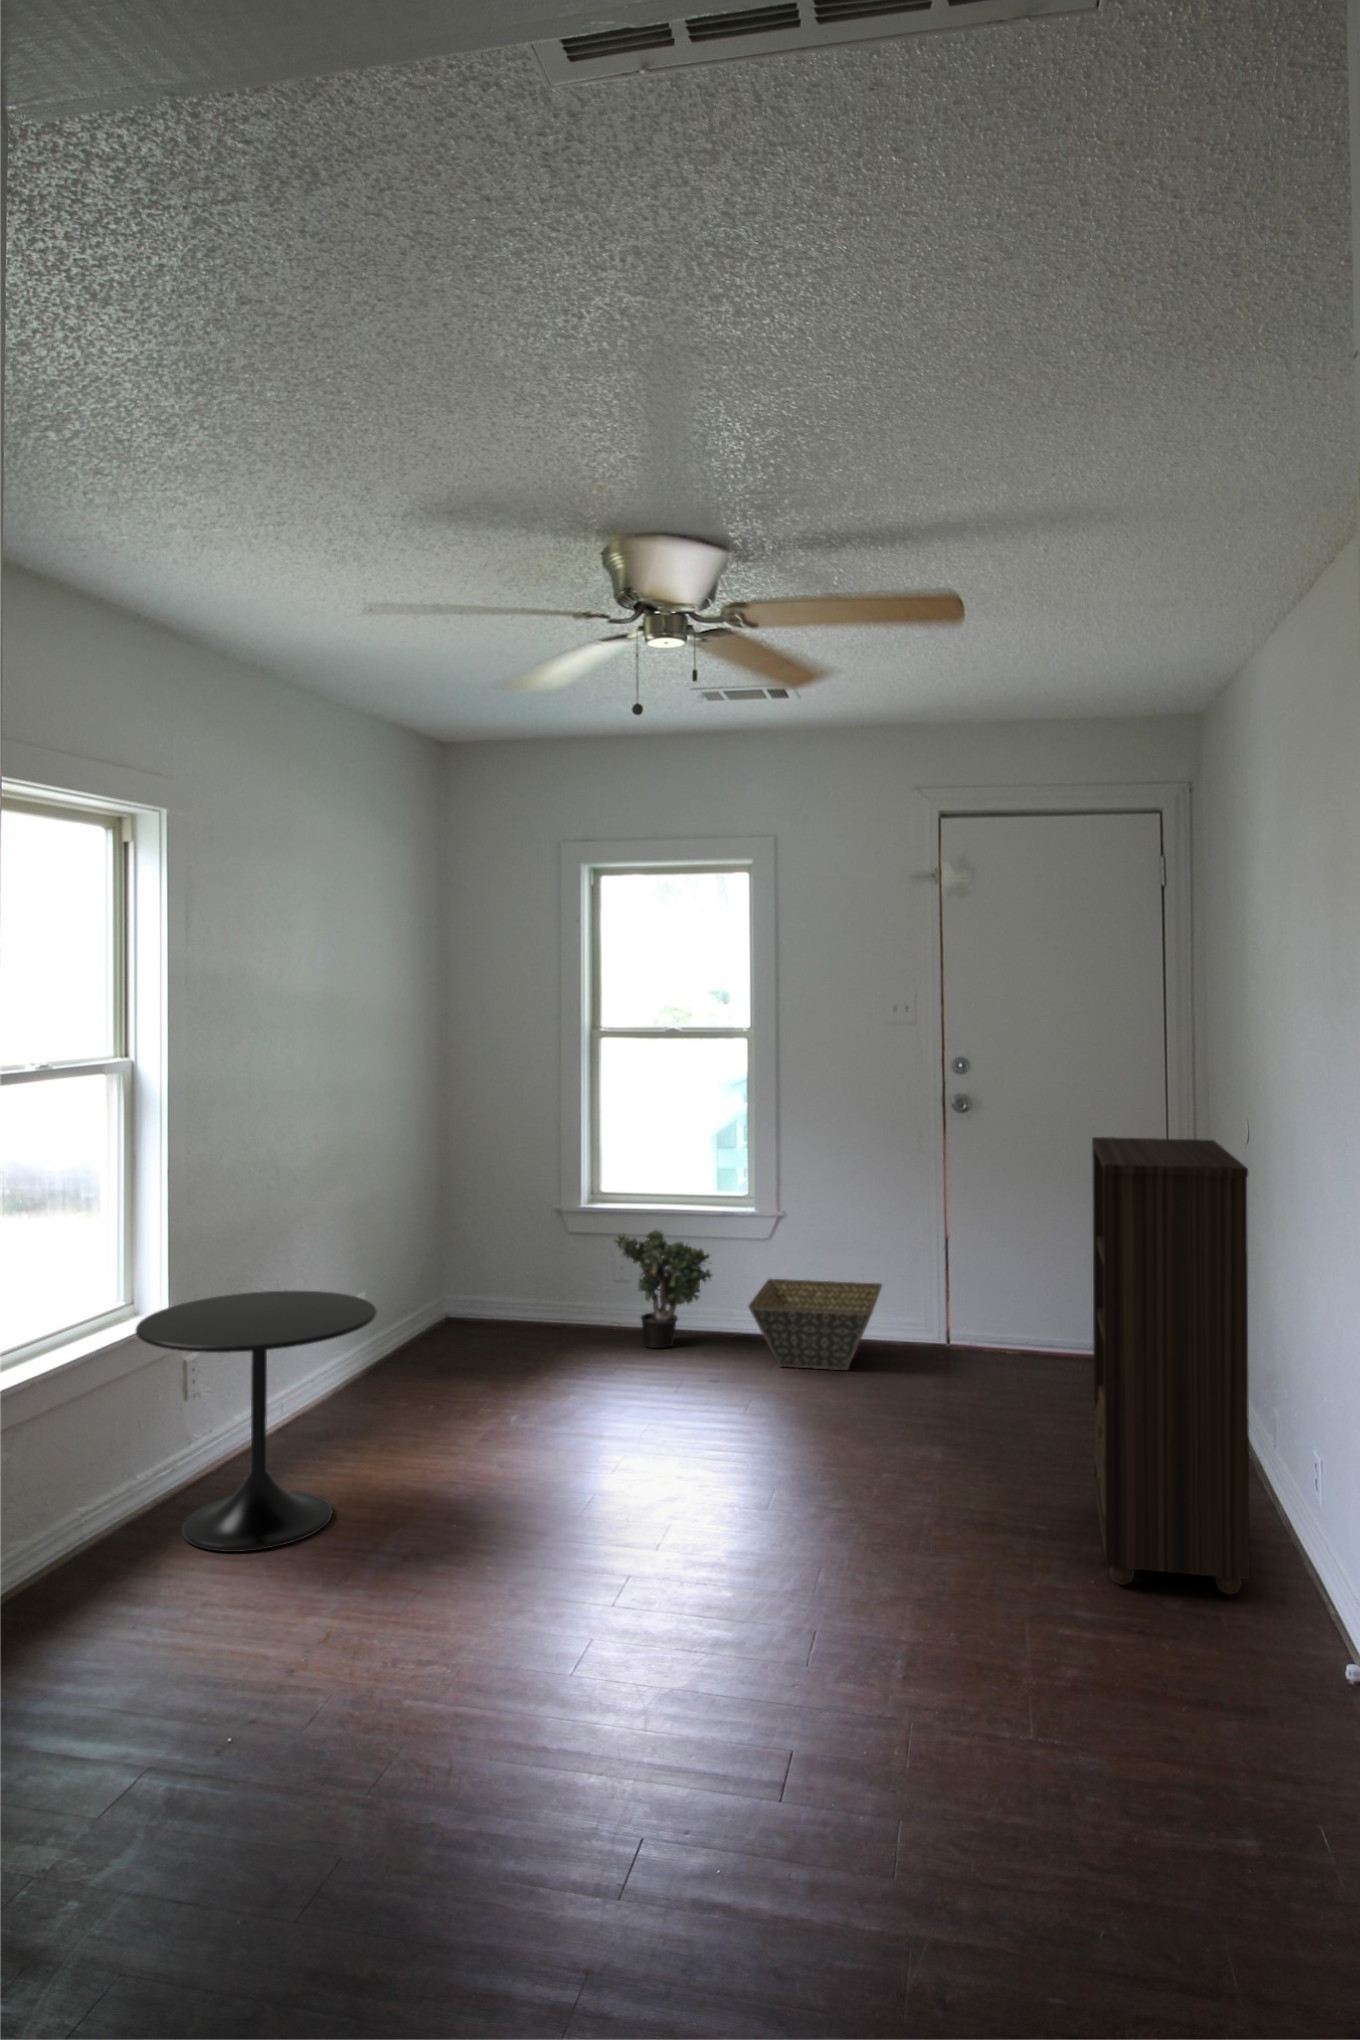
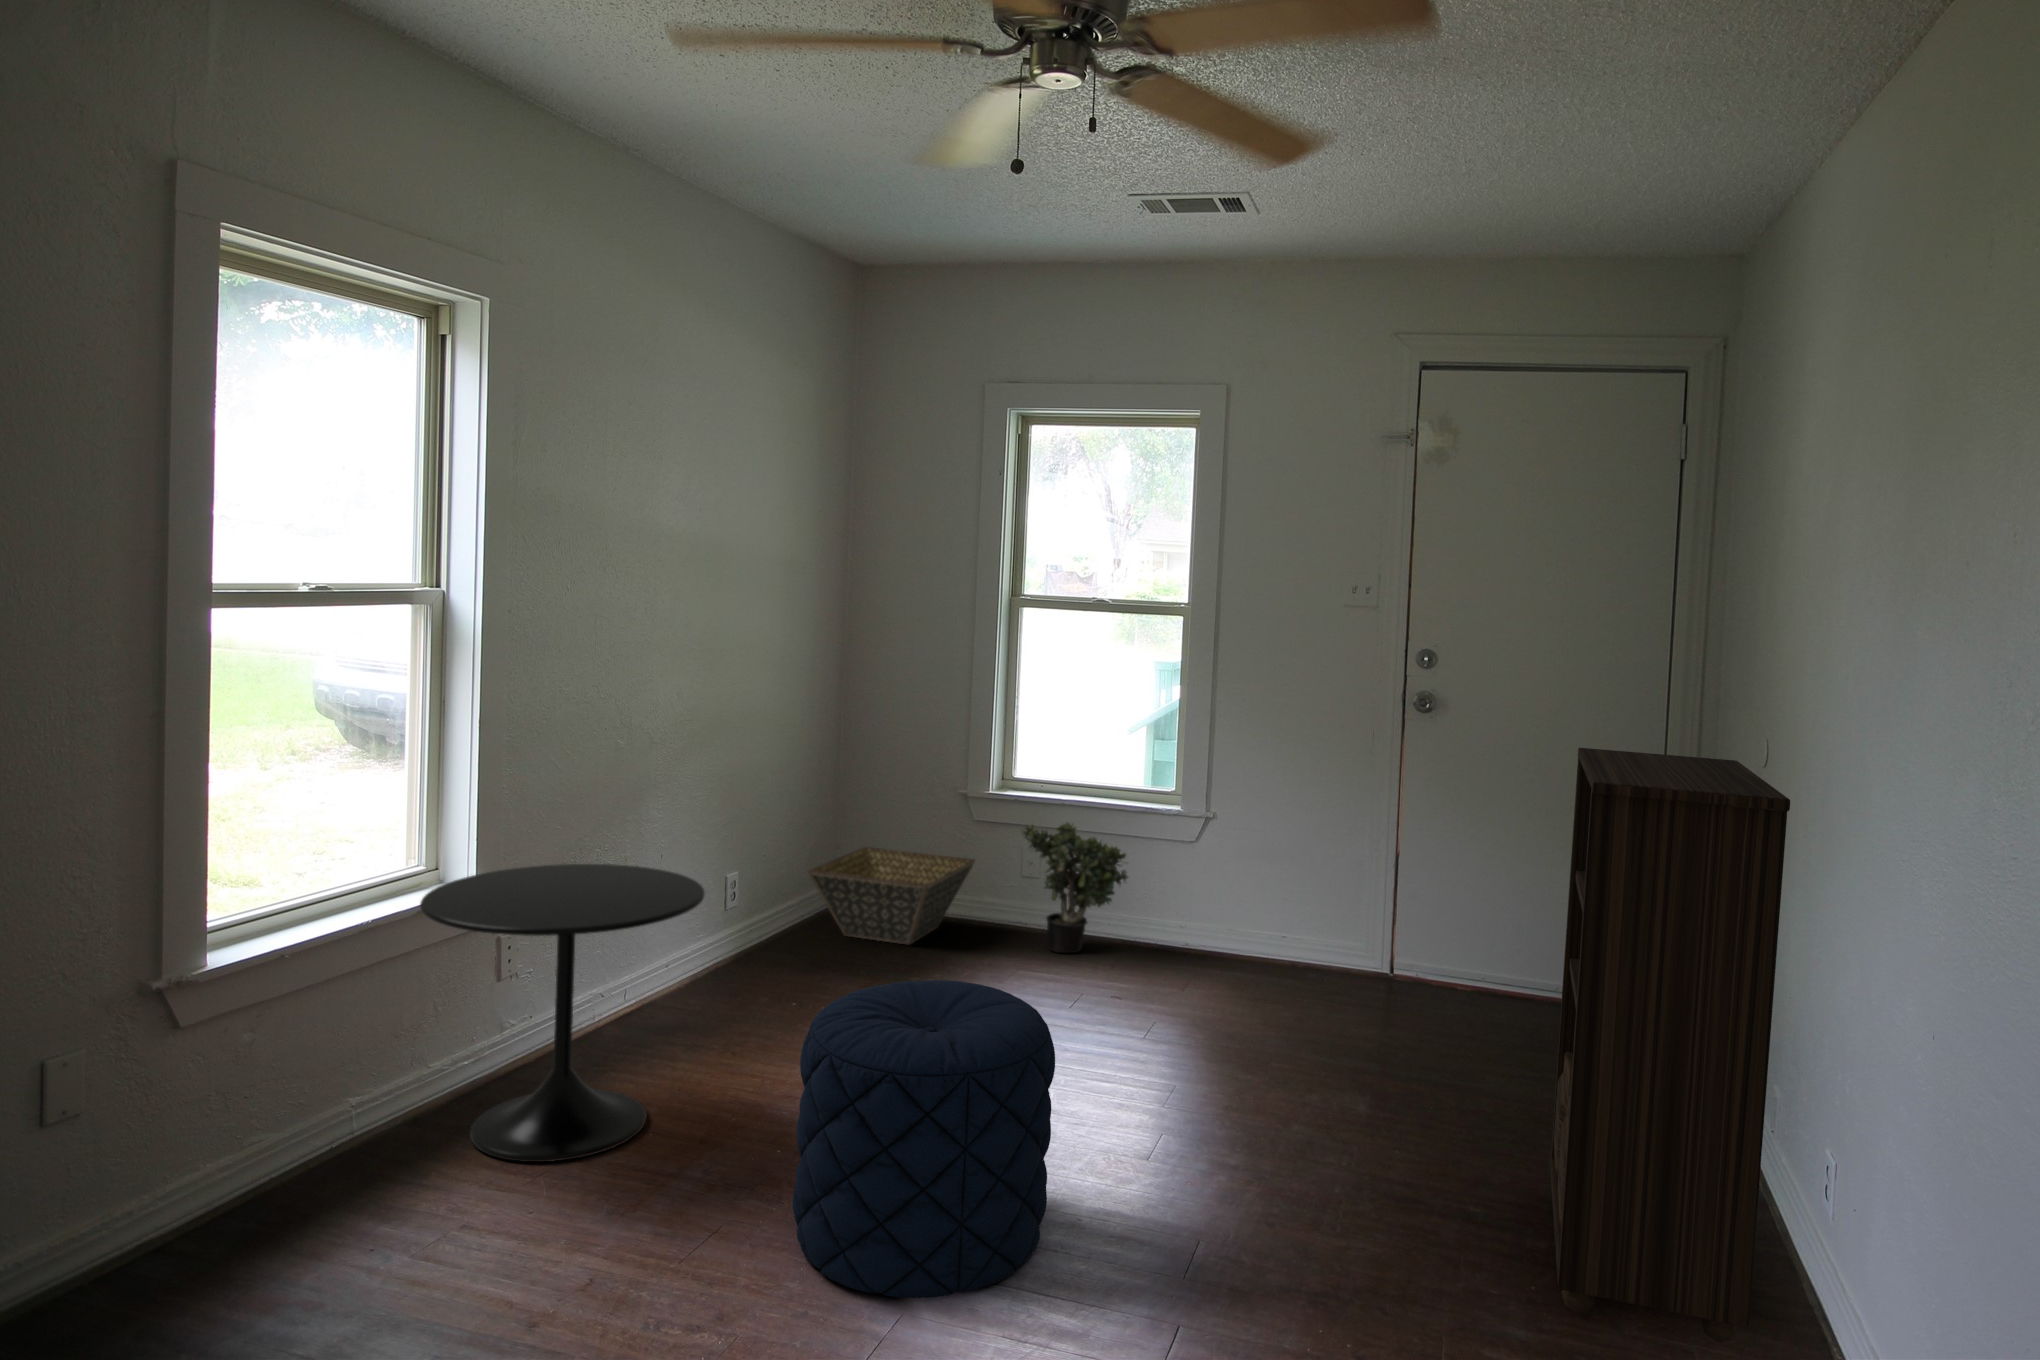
basket: present [749,1279,882,1371] -> present [808,847,975,945]
pouf: none [487,1365,697,1621] -> present [793,980,1055,1298]

